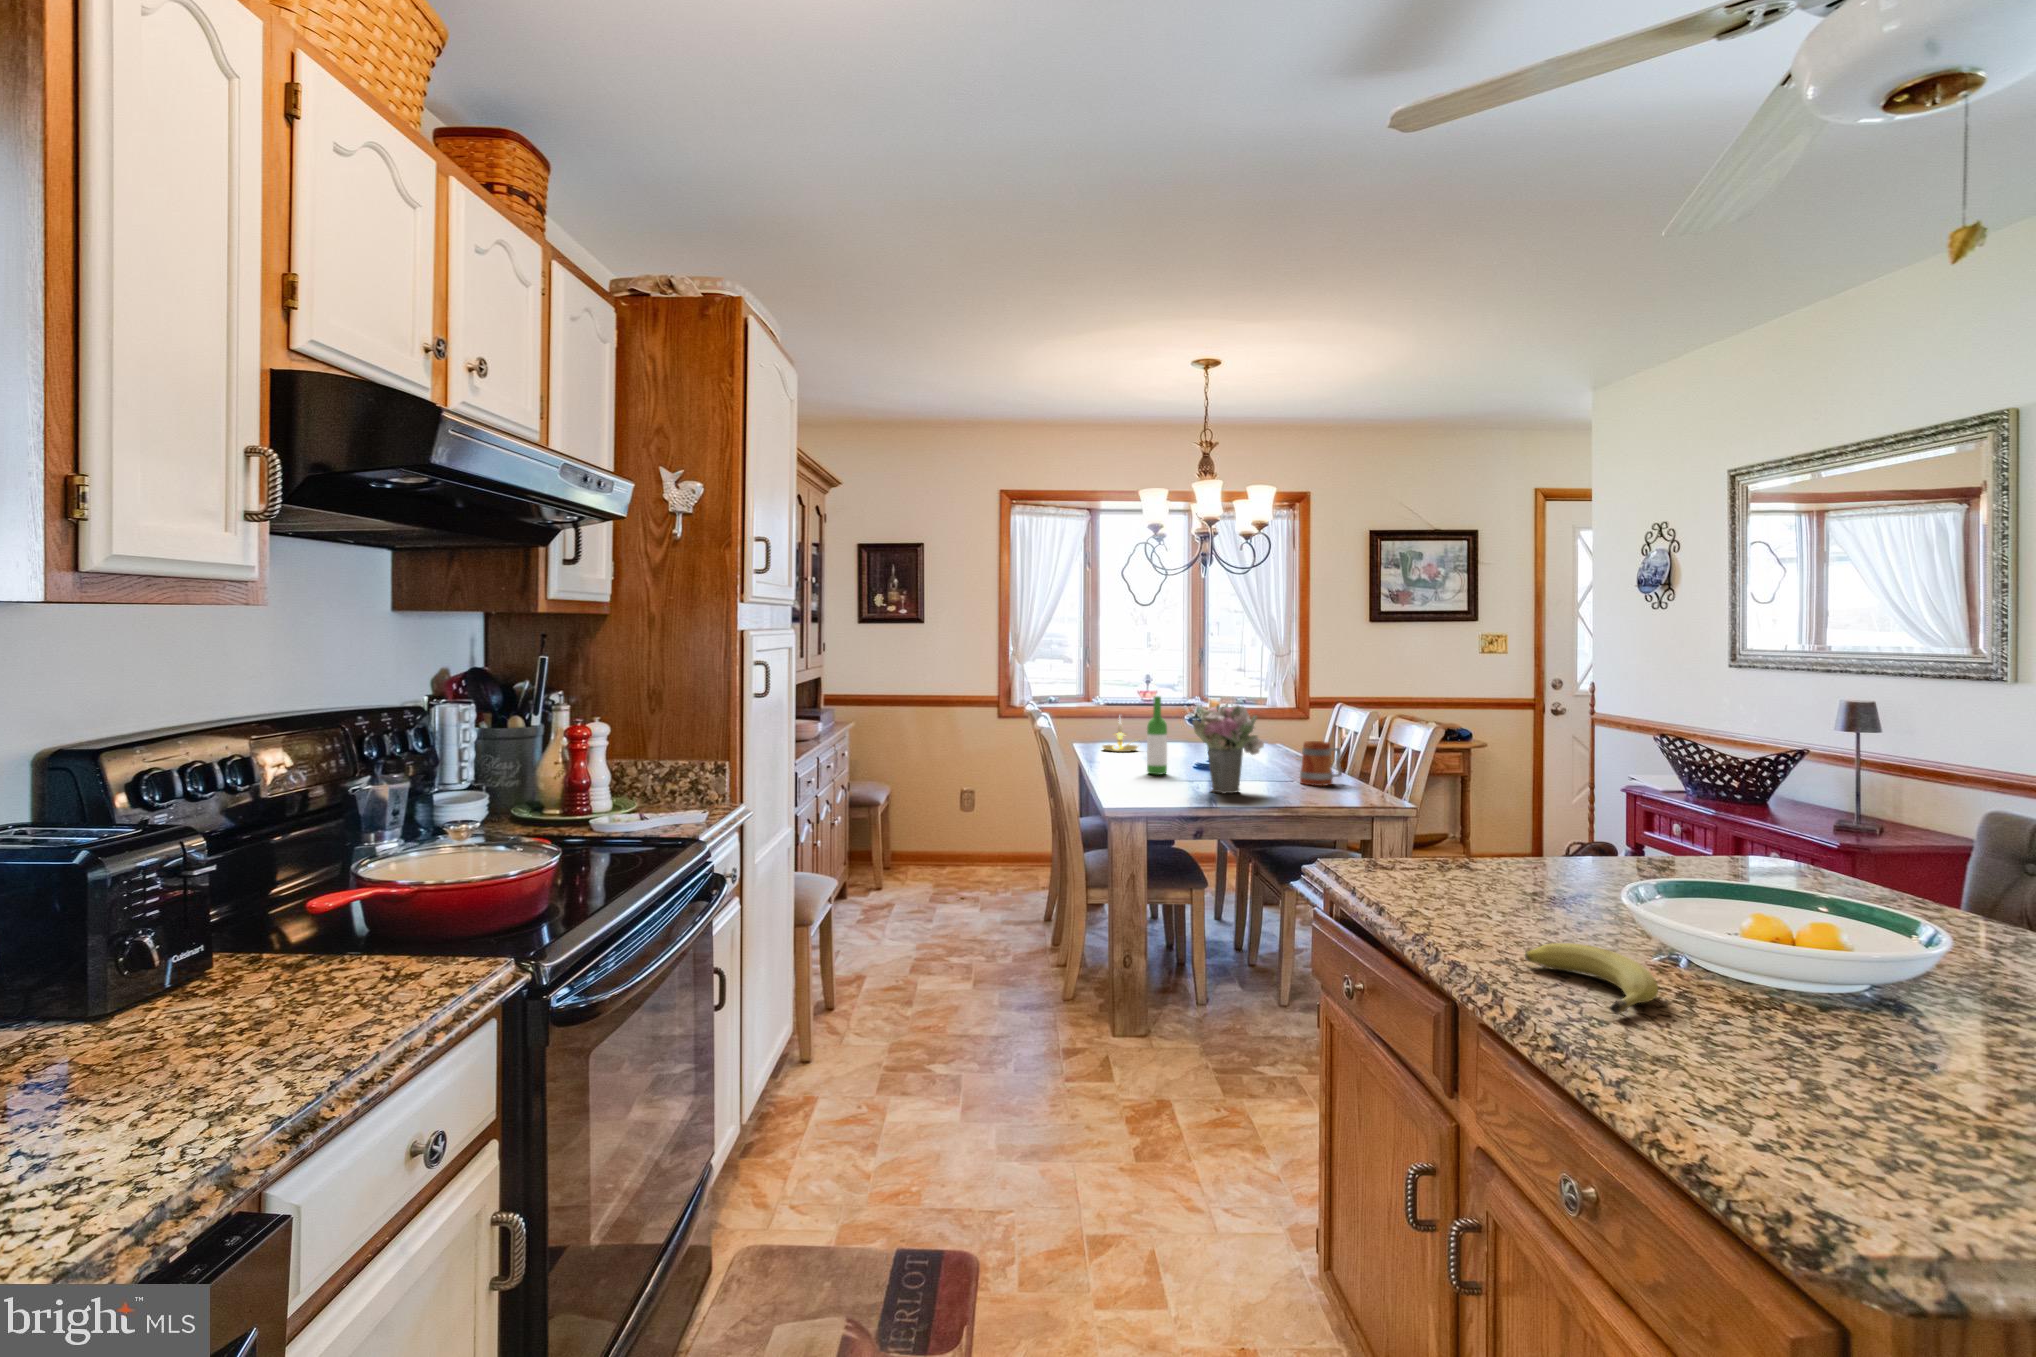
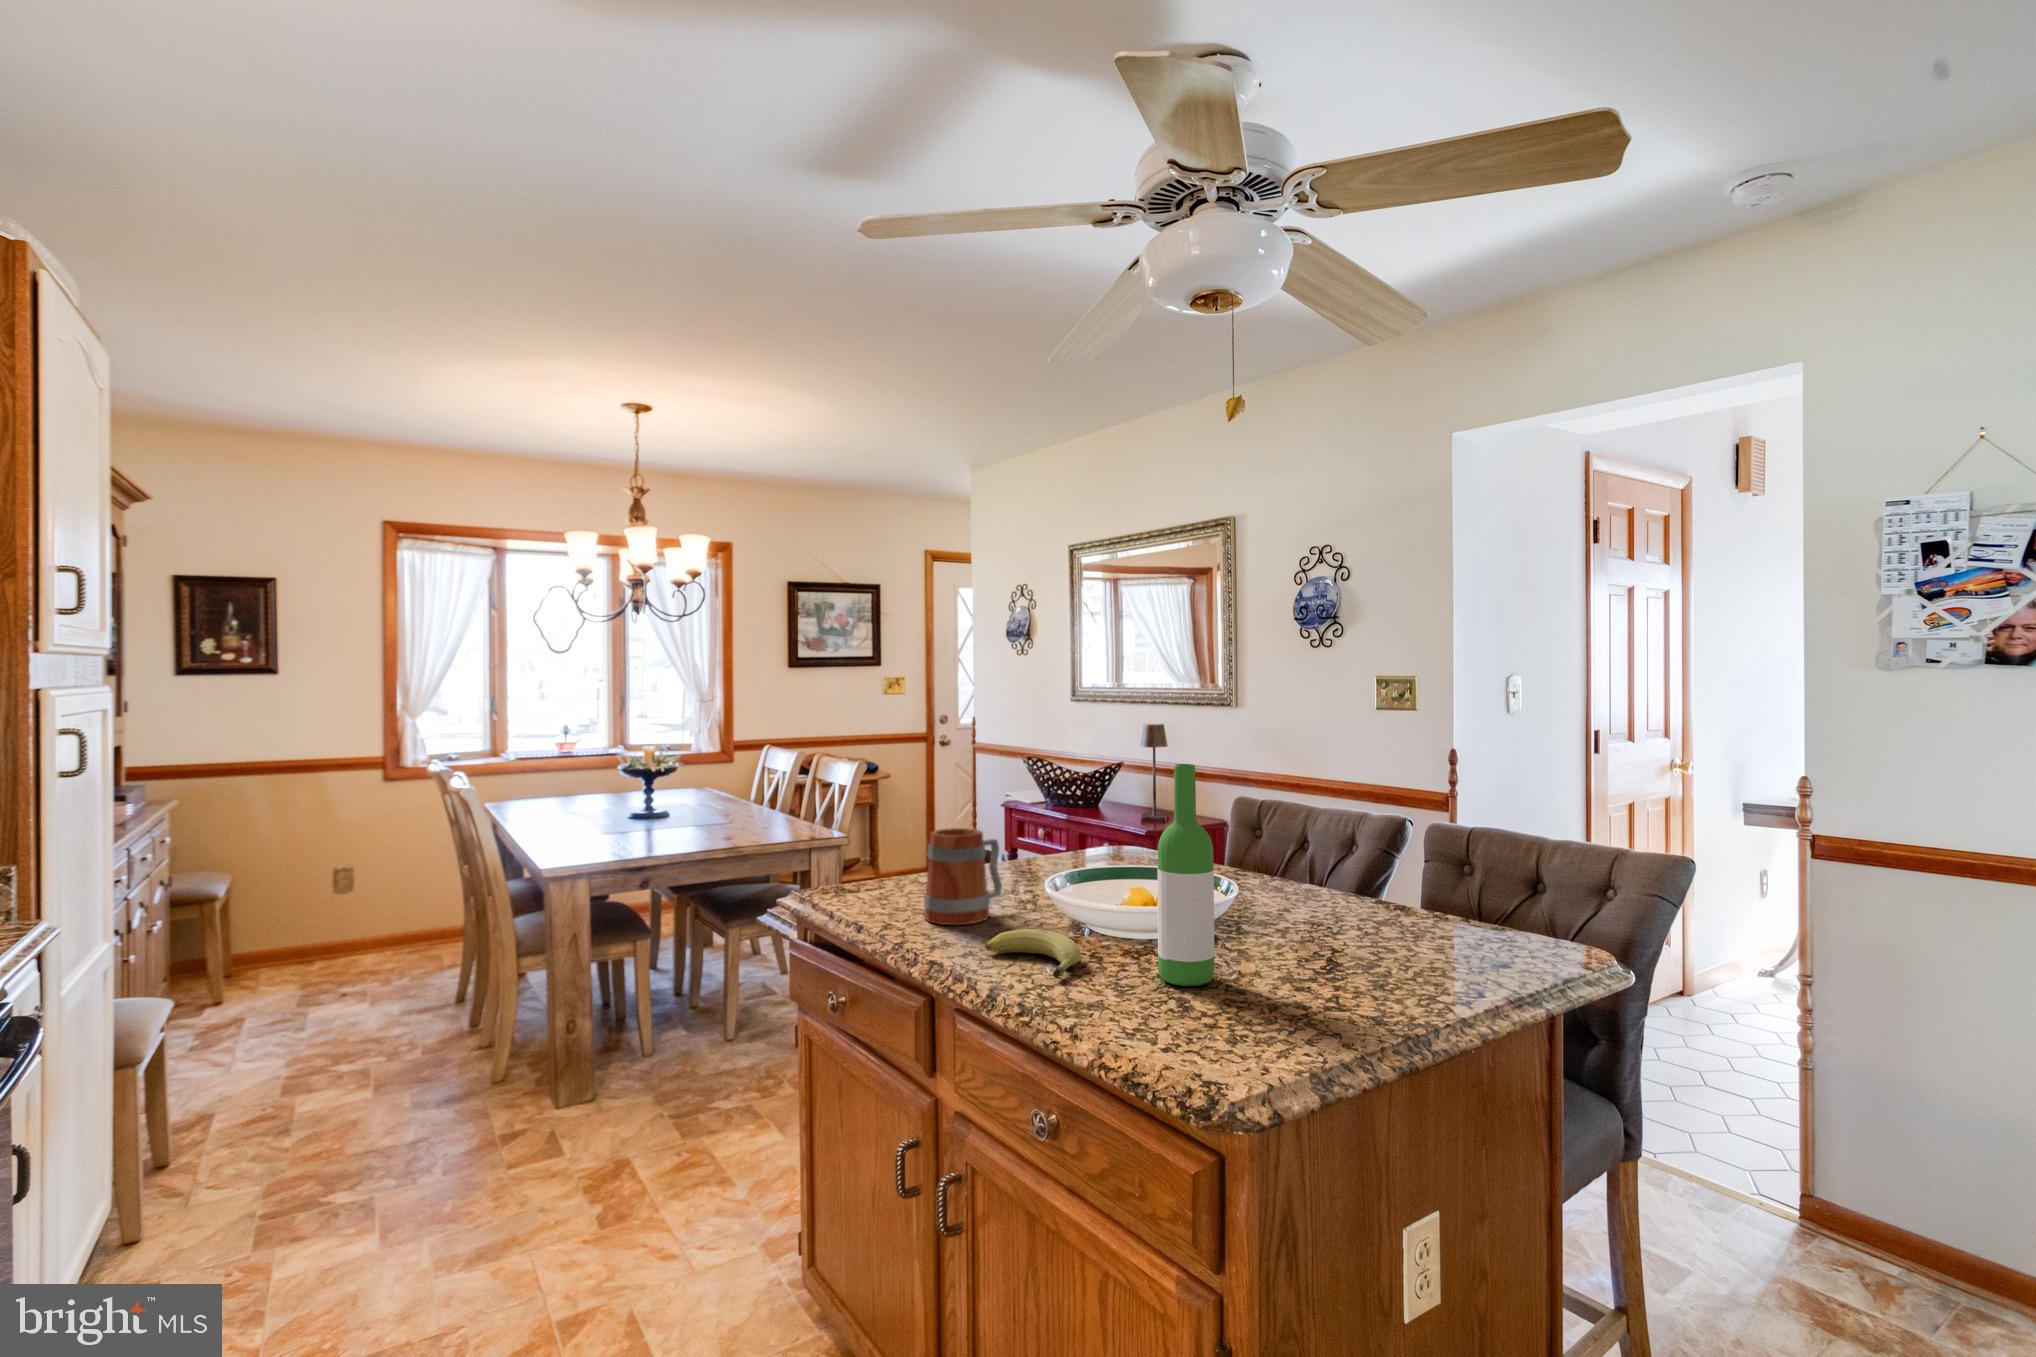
wine bottle: present [1147,696,1167,775] -> present [1158,764,1214,986]
flower bouquet: present [1193,706,1264,793] -> none [635,750,710,842]
candle holder: present [1103,720,1137,752] -> none [515,767,567,809]
mug: present [1300,741,1342,786] -> present [924,828,1002,925]

